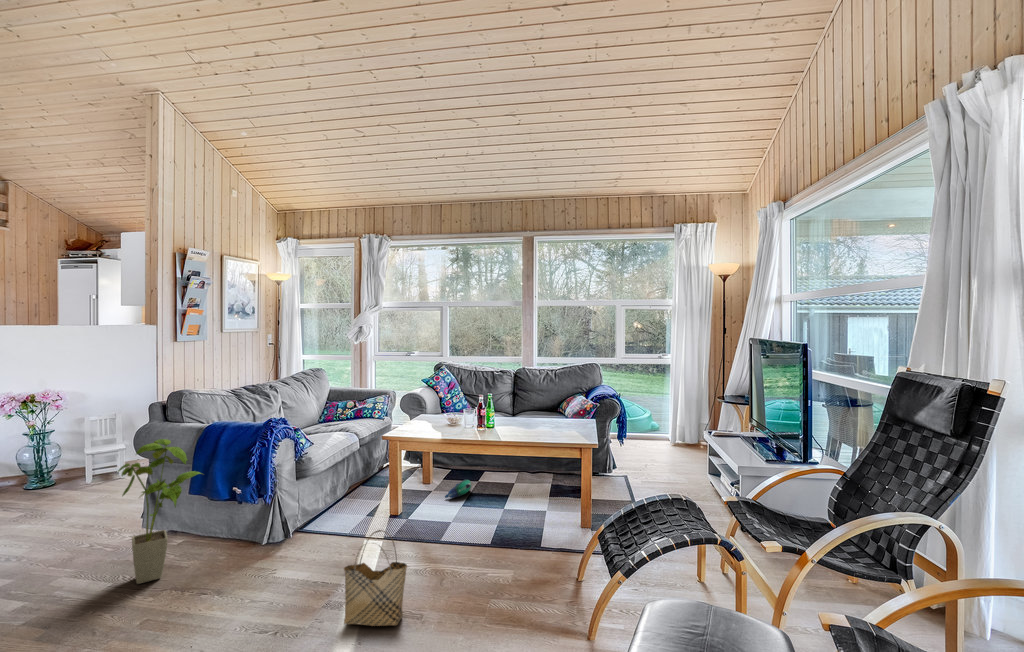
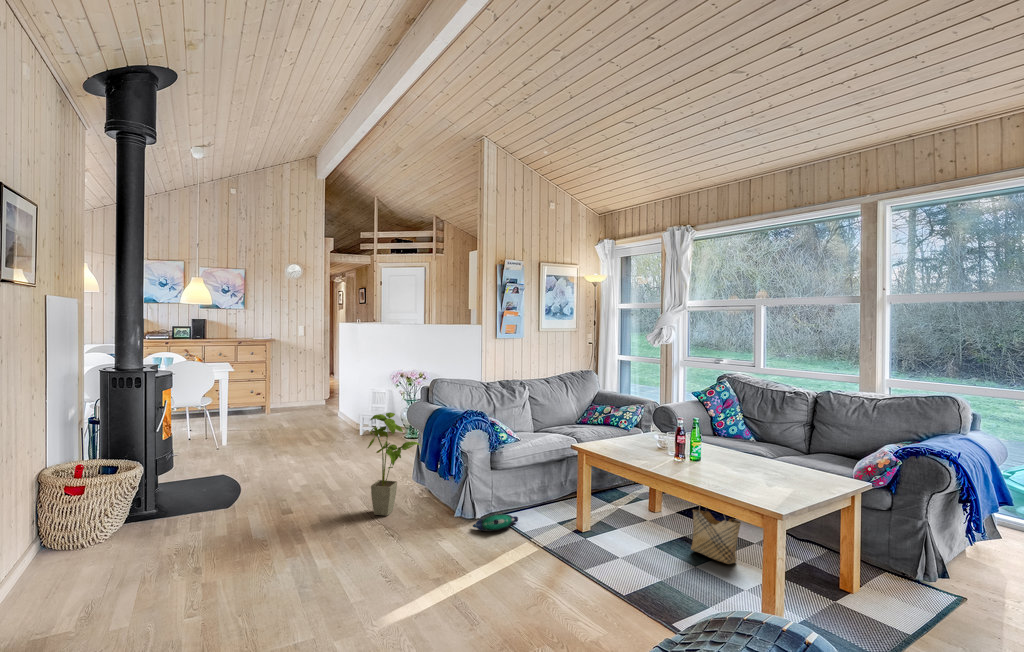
plush toy: present [445,480,471,498] -> present [473,514,518,531]
woven basket: present [344,530,407,626] -> present [691,505,741,564]

